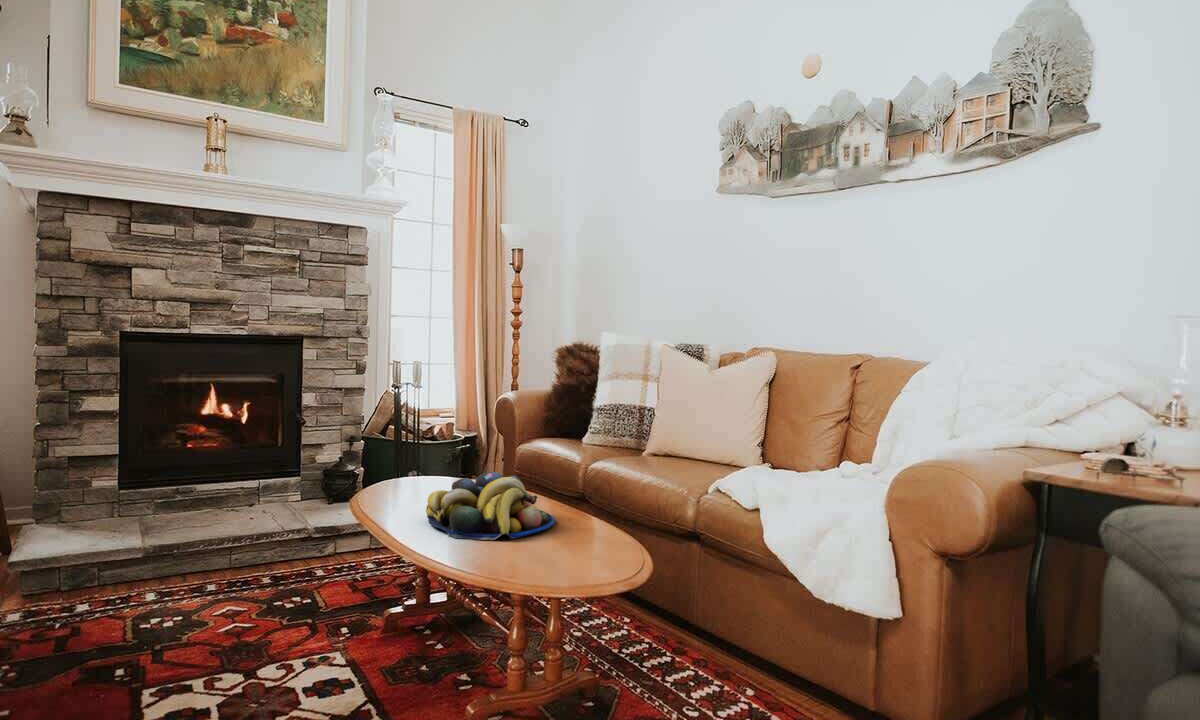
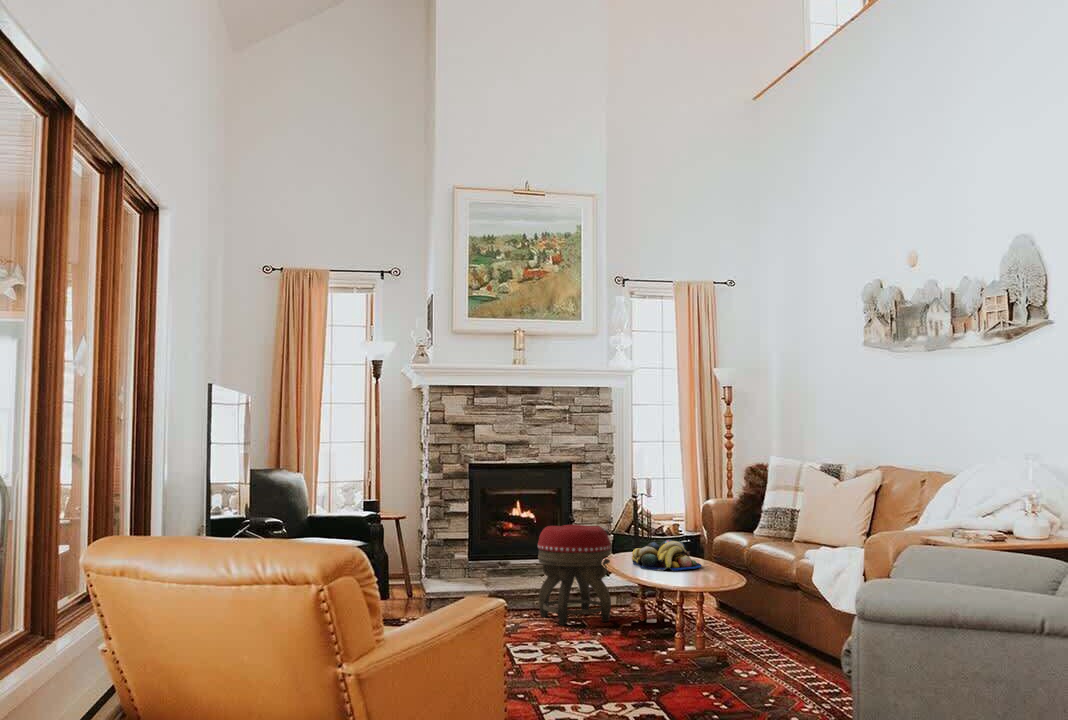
footstool: none [238,435,371,614] -> present [538,525,611,625]

